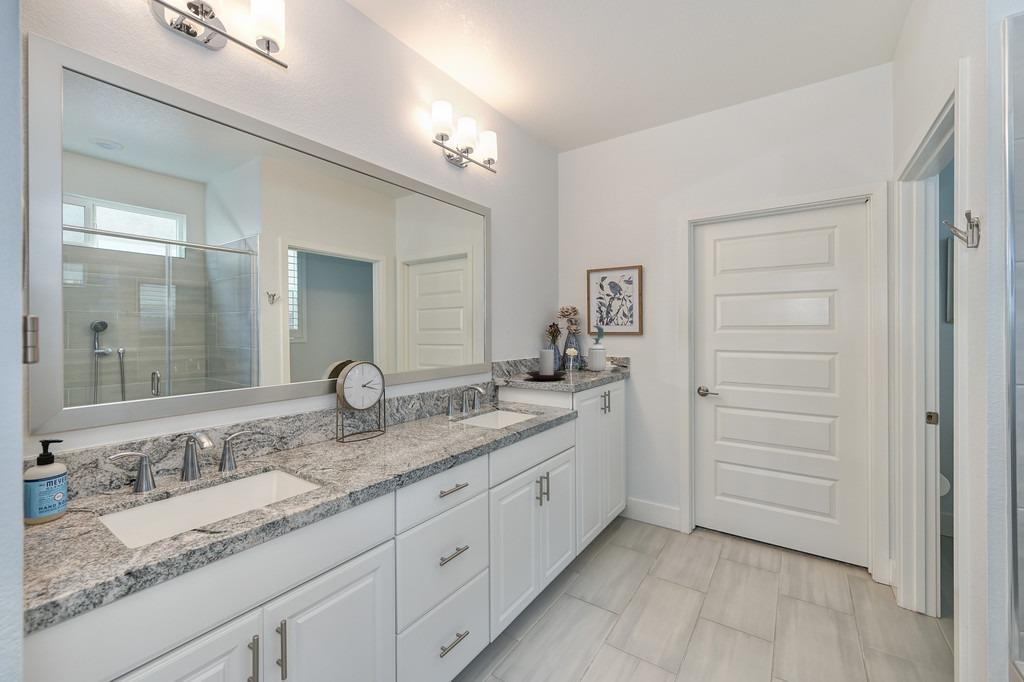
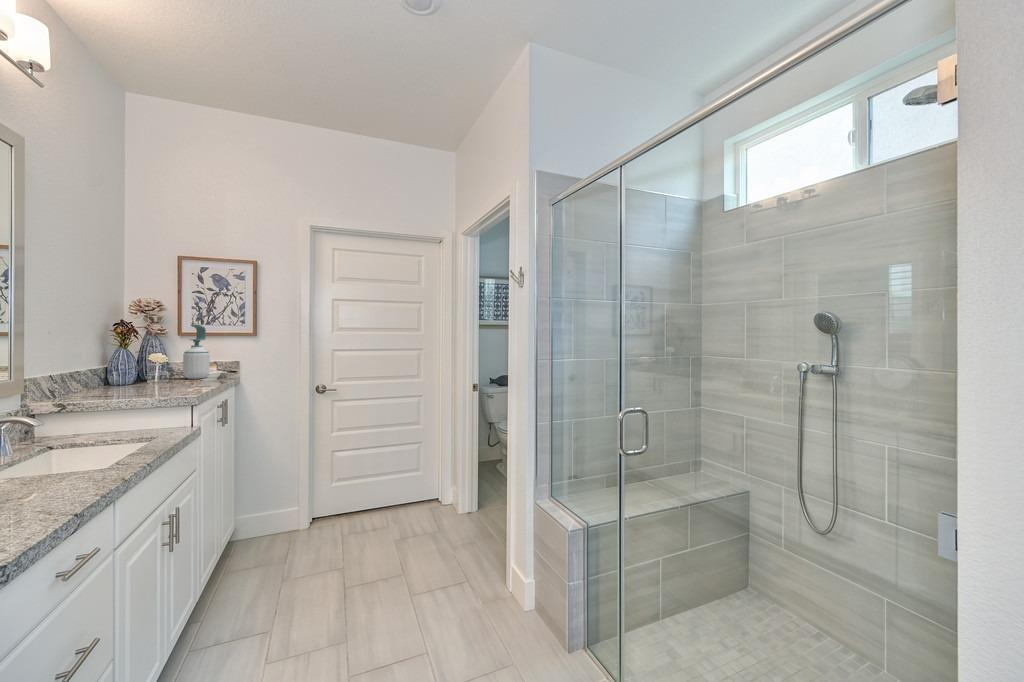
candle holder: present [526,349,567,380] -> none [96,352,171,396]

